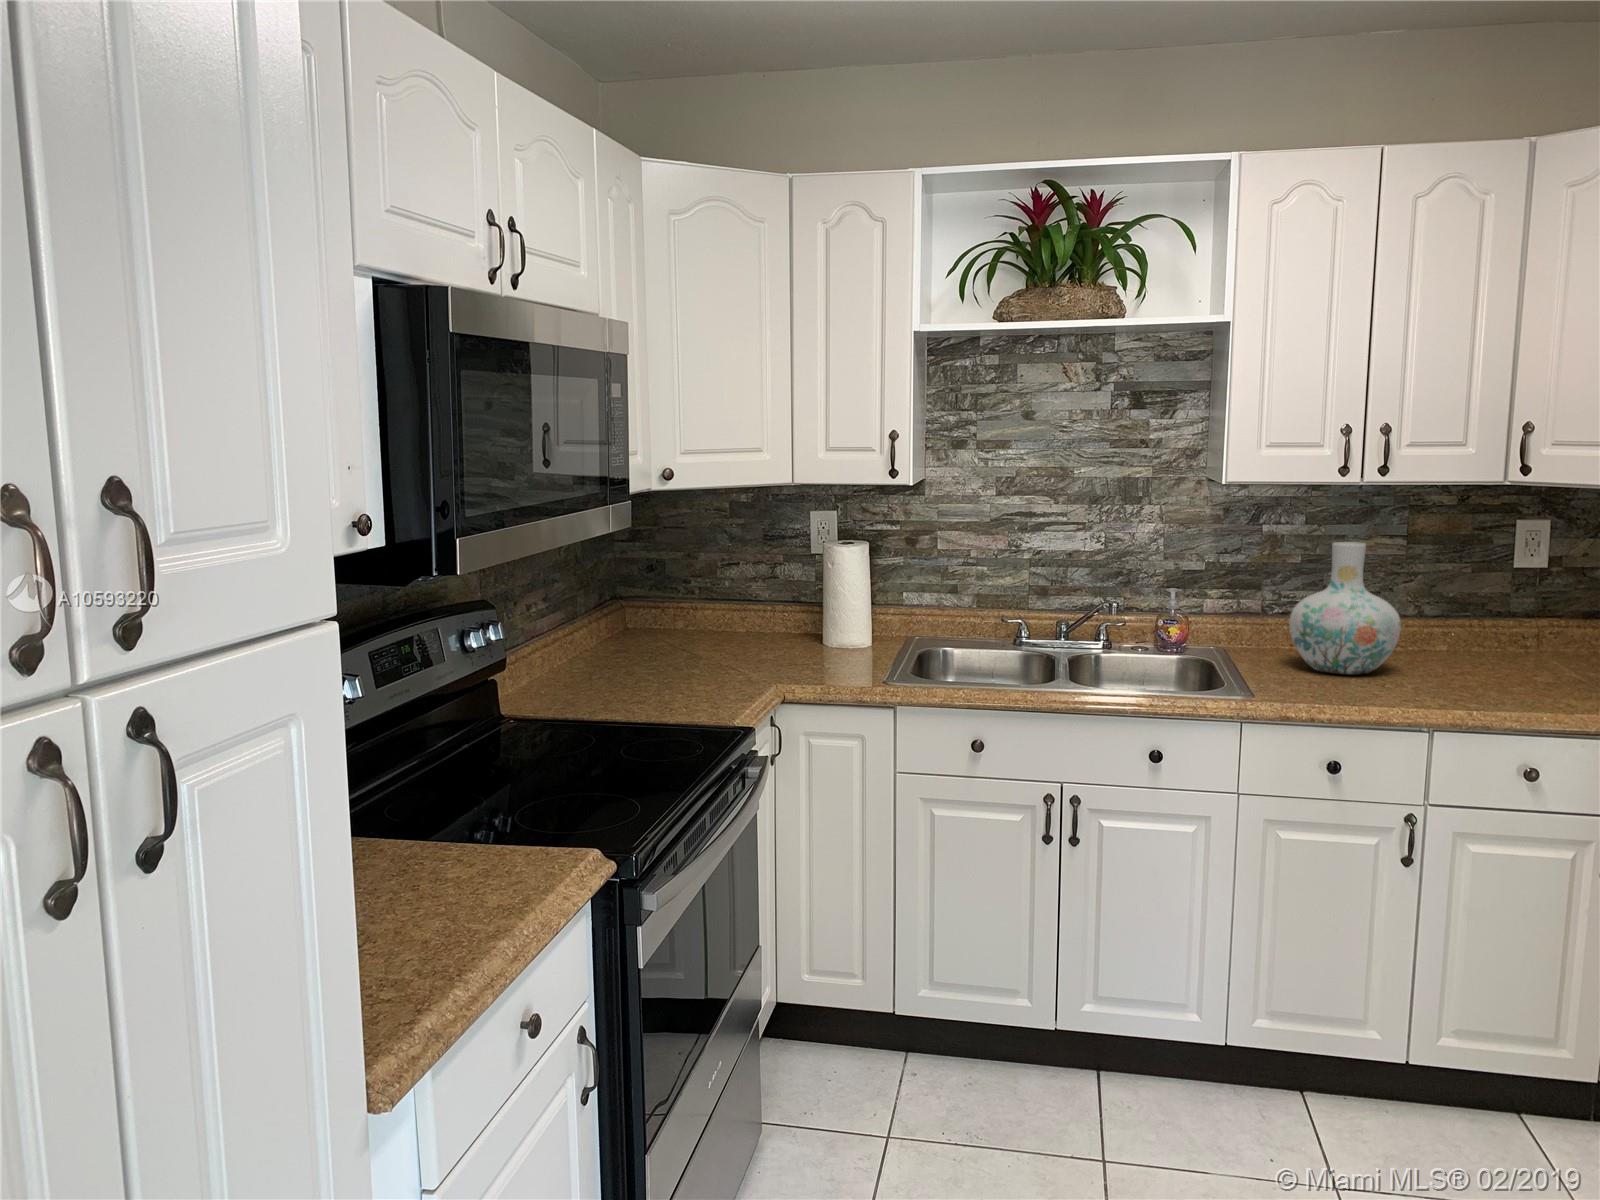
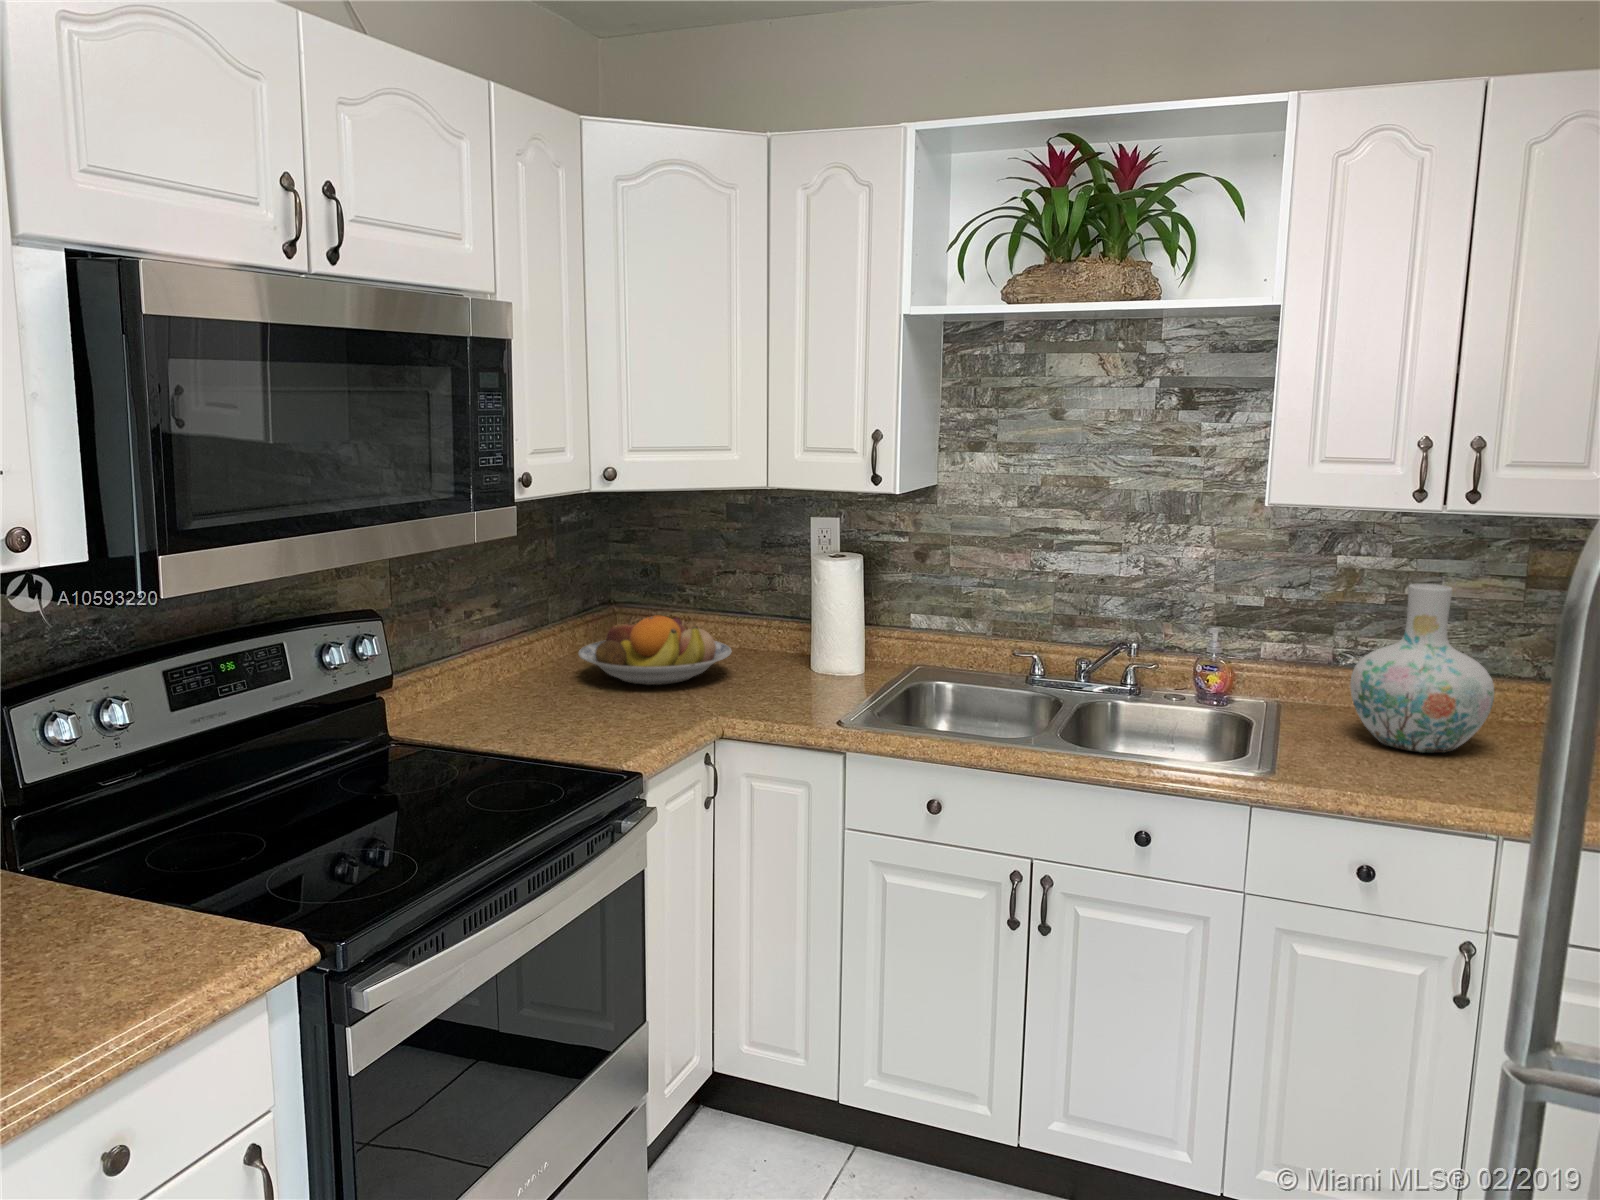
fruit bowl: none [622,602,759,664] -> present [578,616,732,685]

